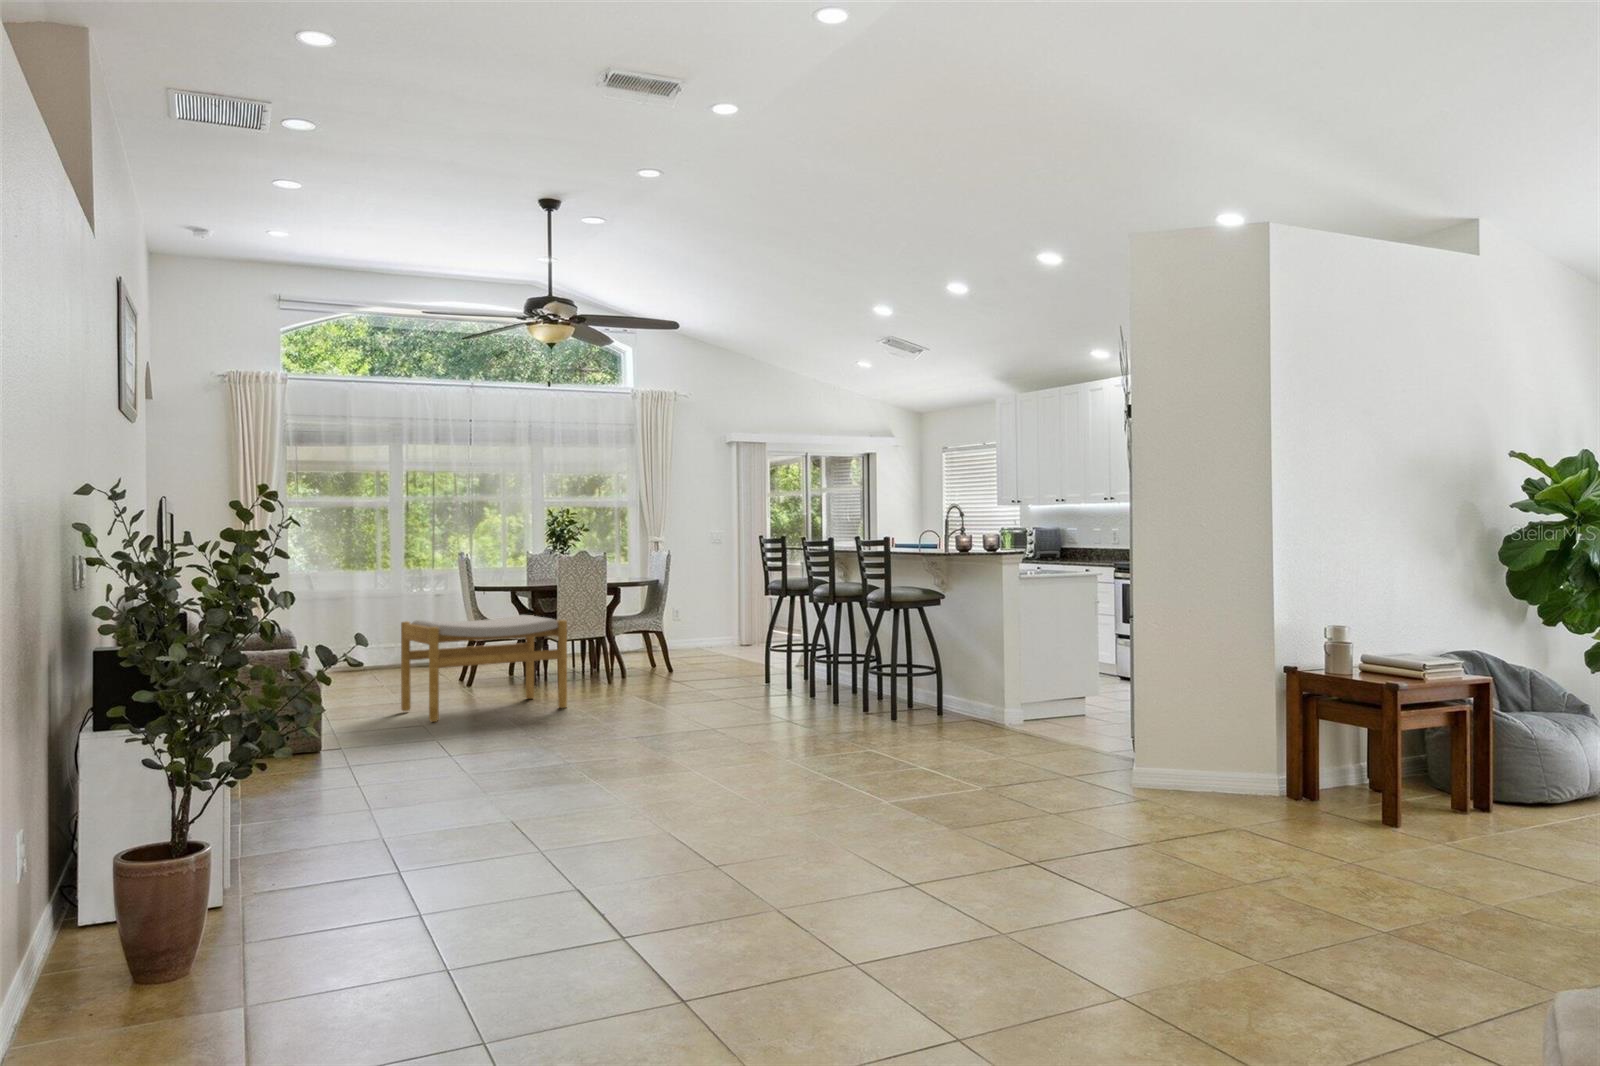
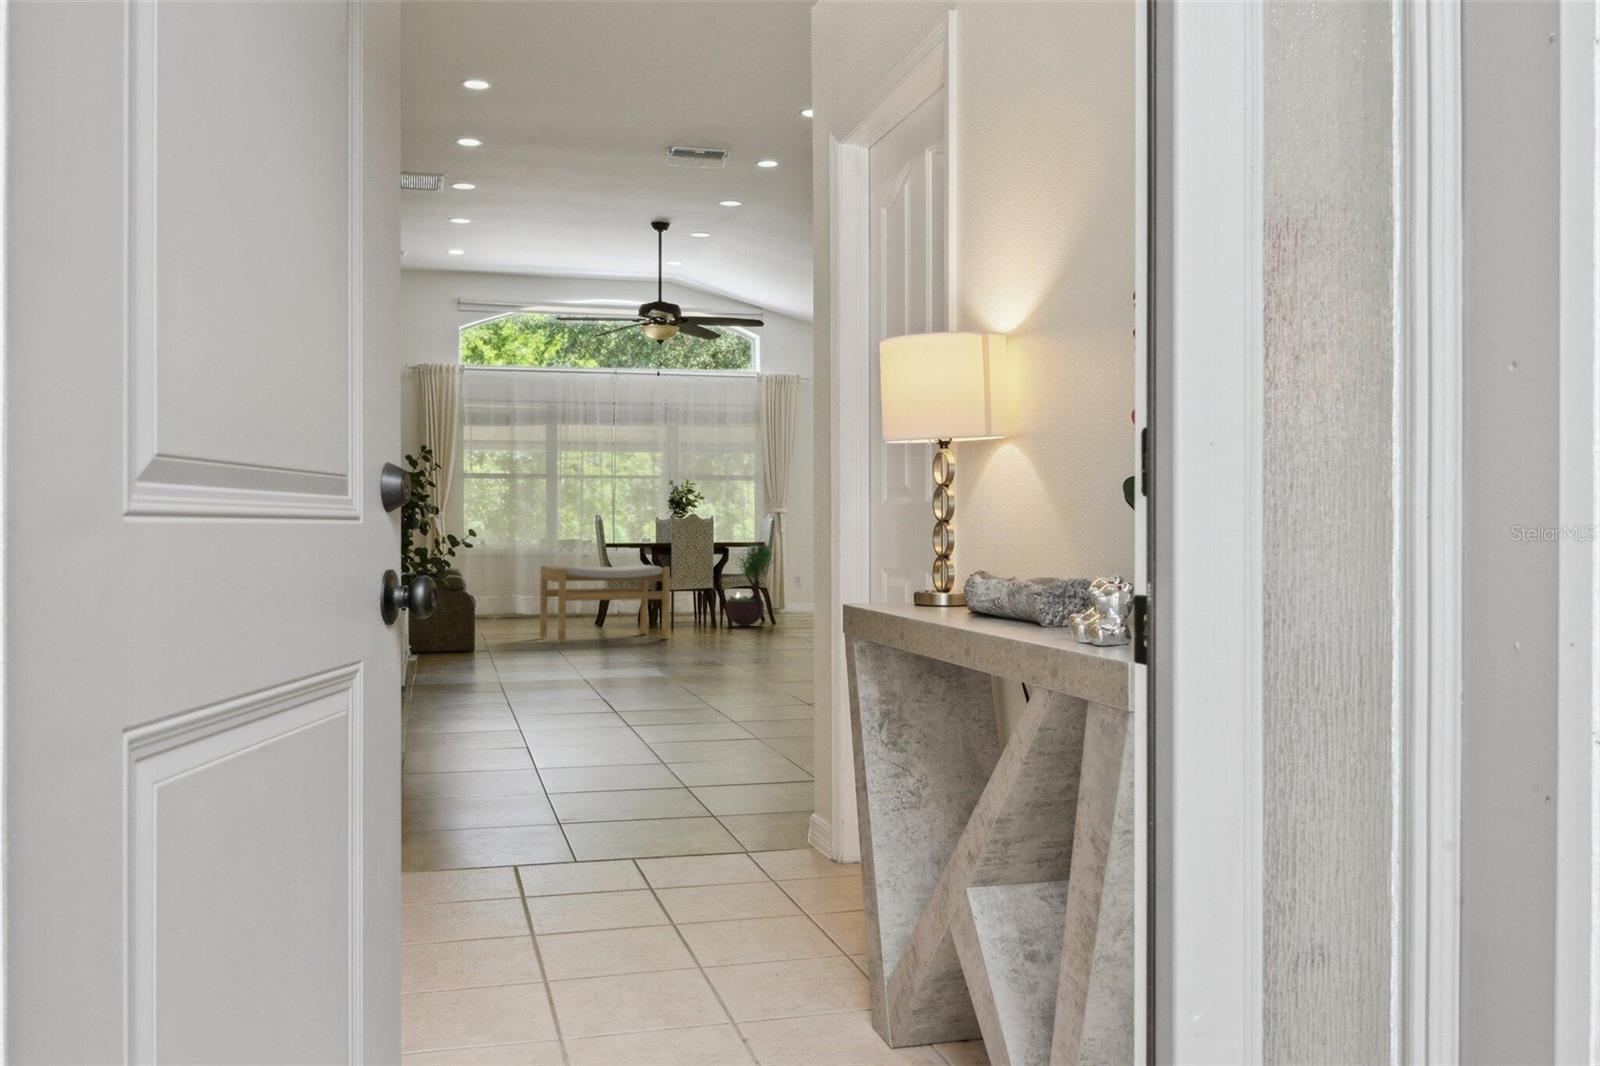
potted tree: none [620,575,679,679] -> present [726,545,773,626]

